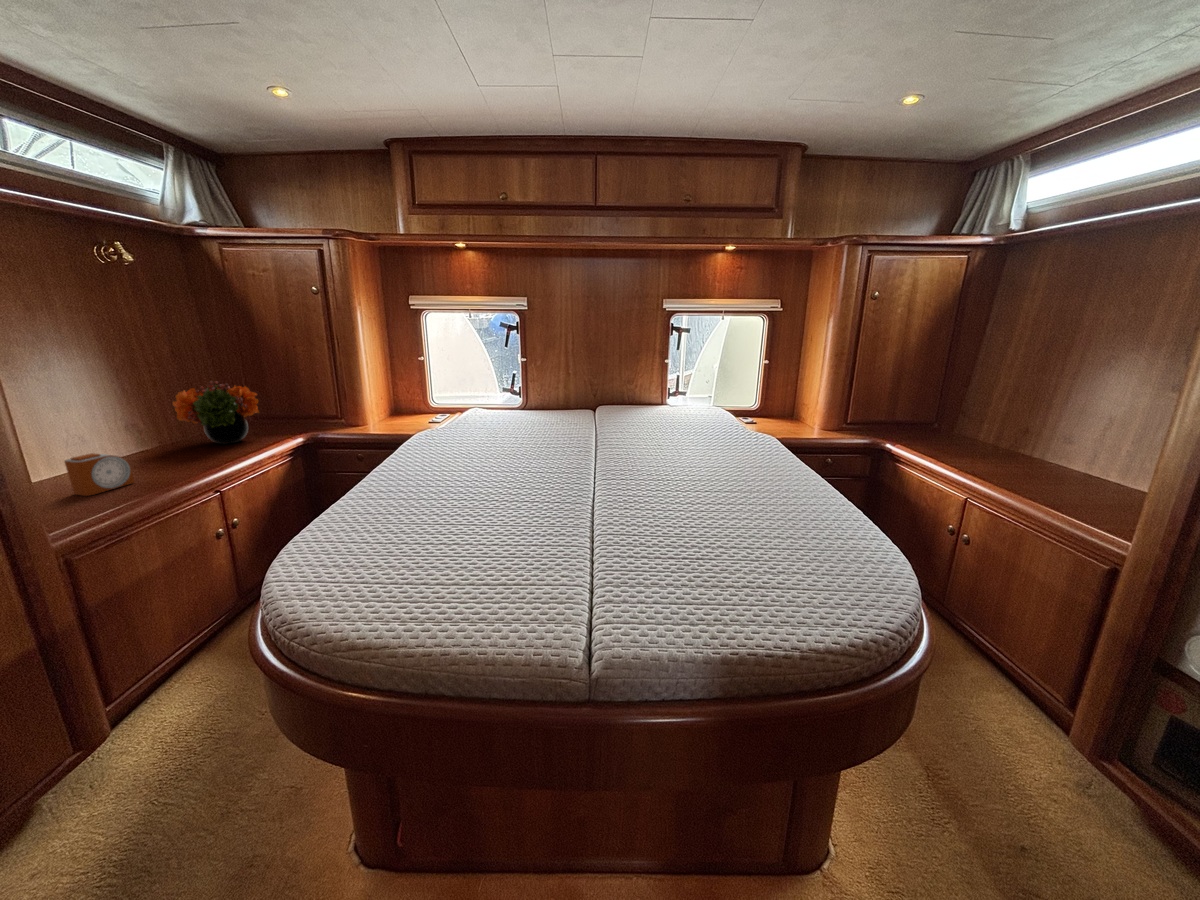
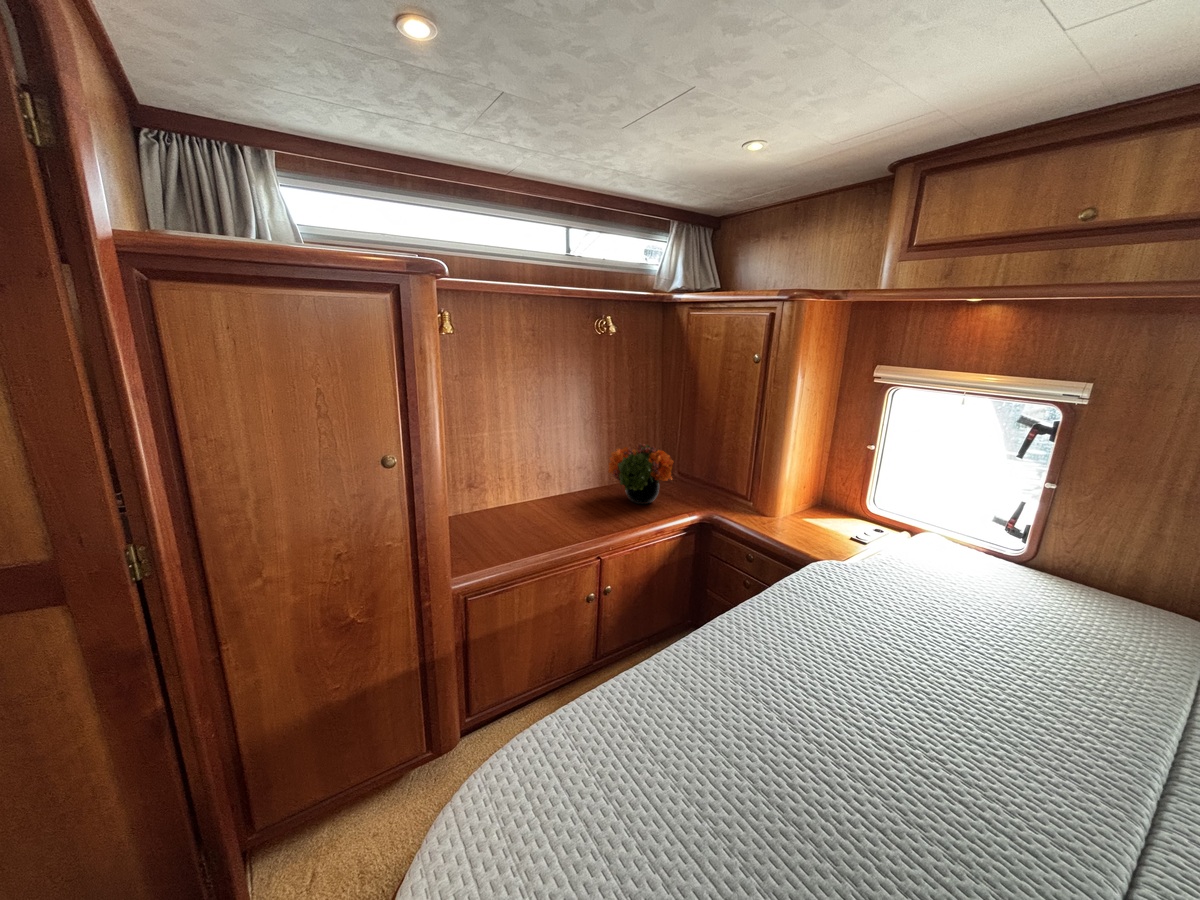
alarm clock: present [65,453,134,496] -> none [511,502,547,537]

